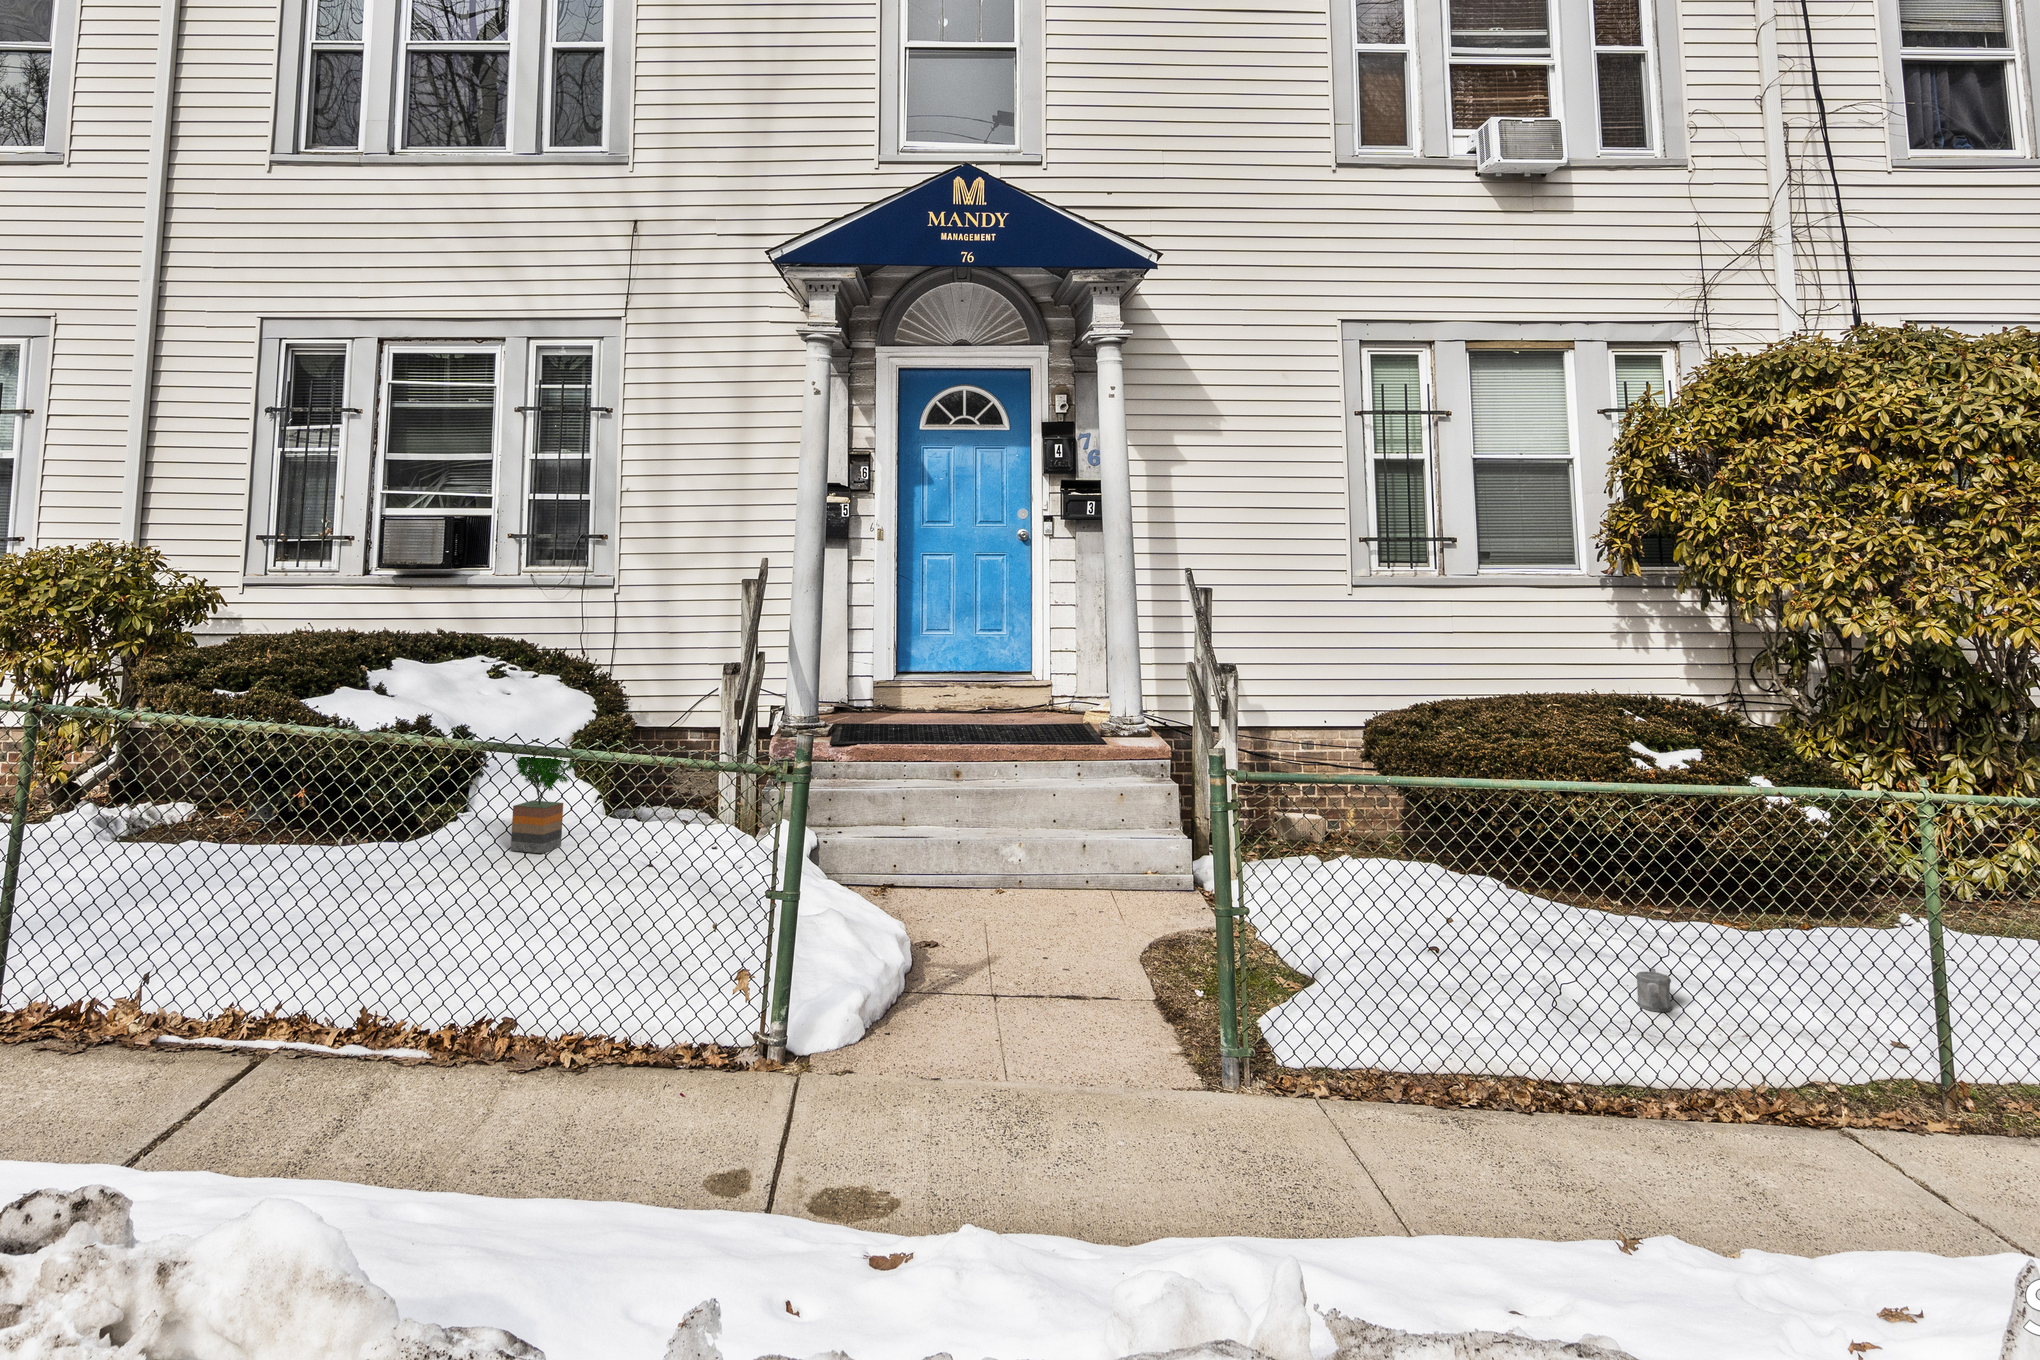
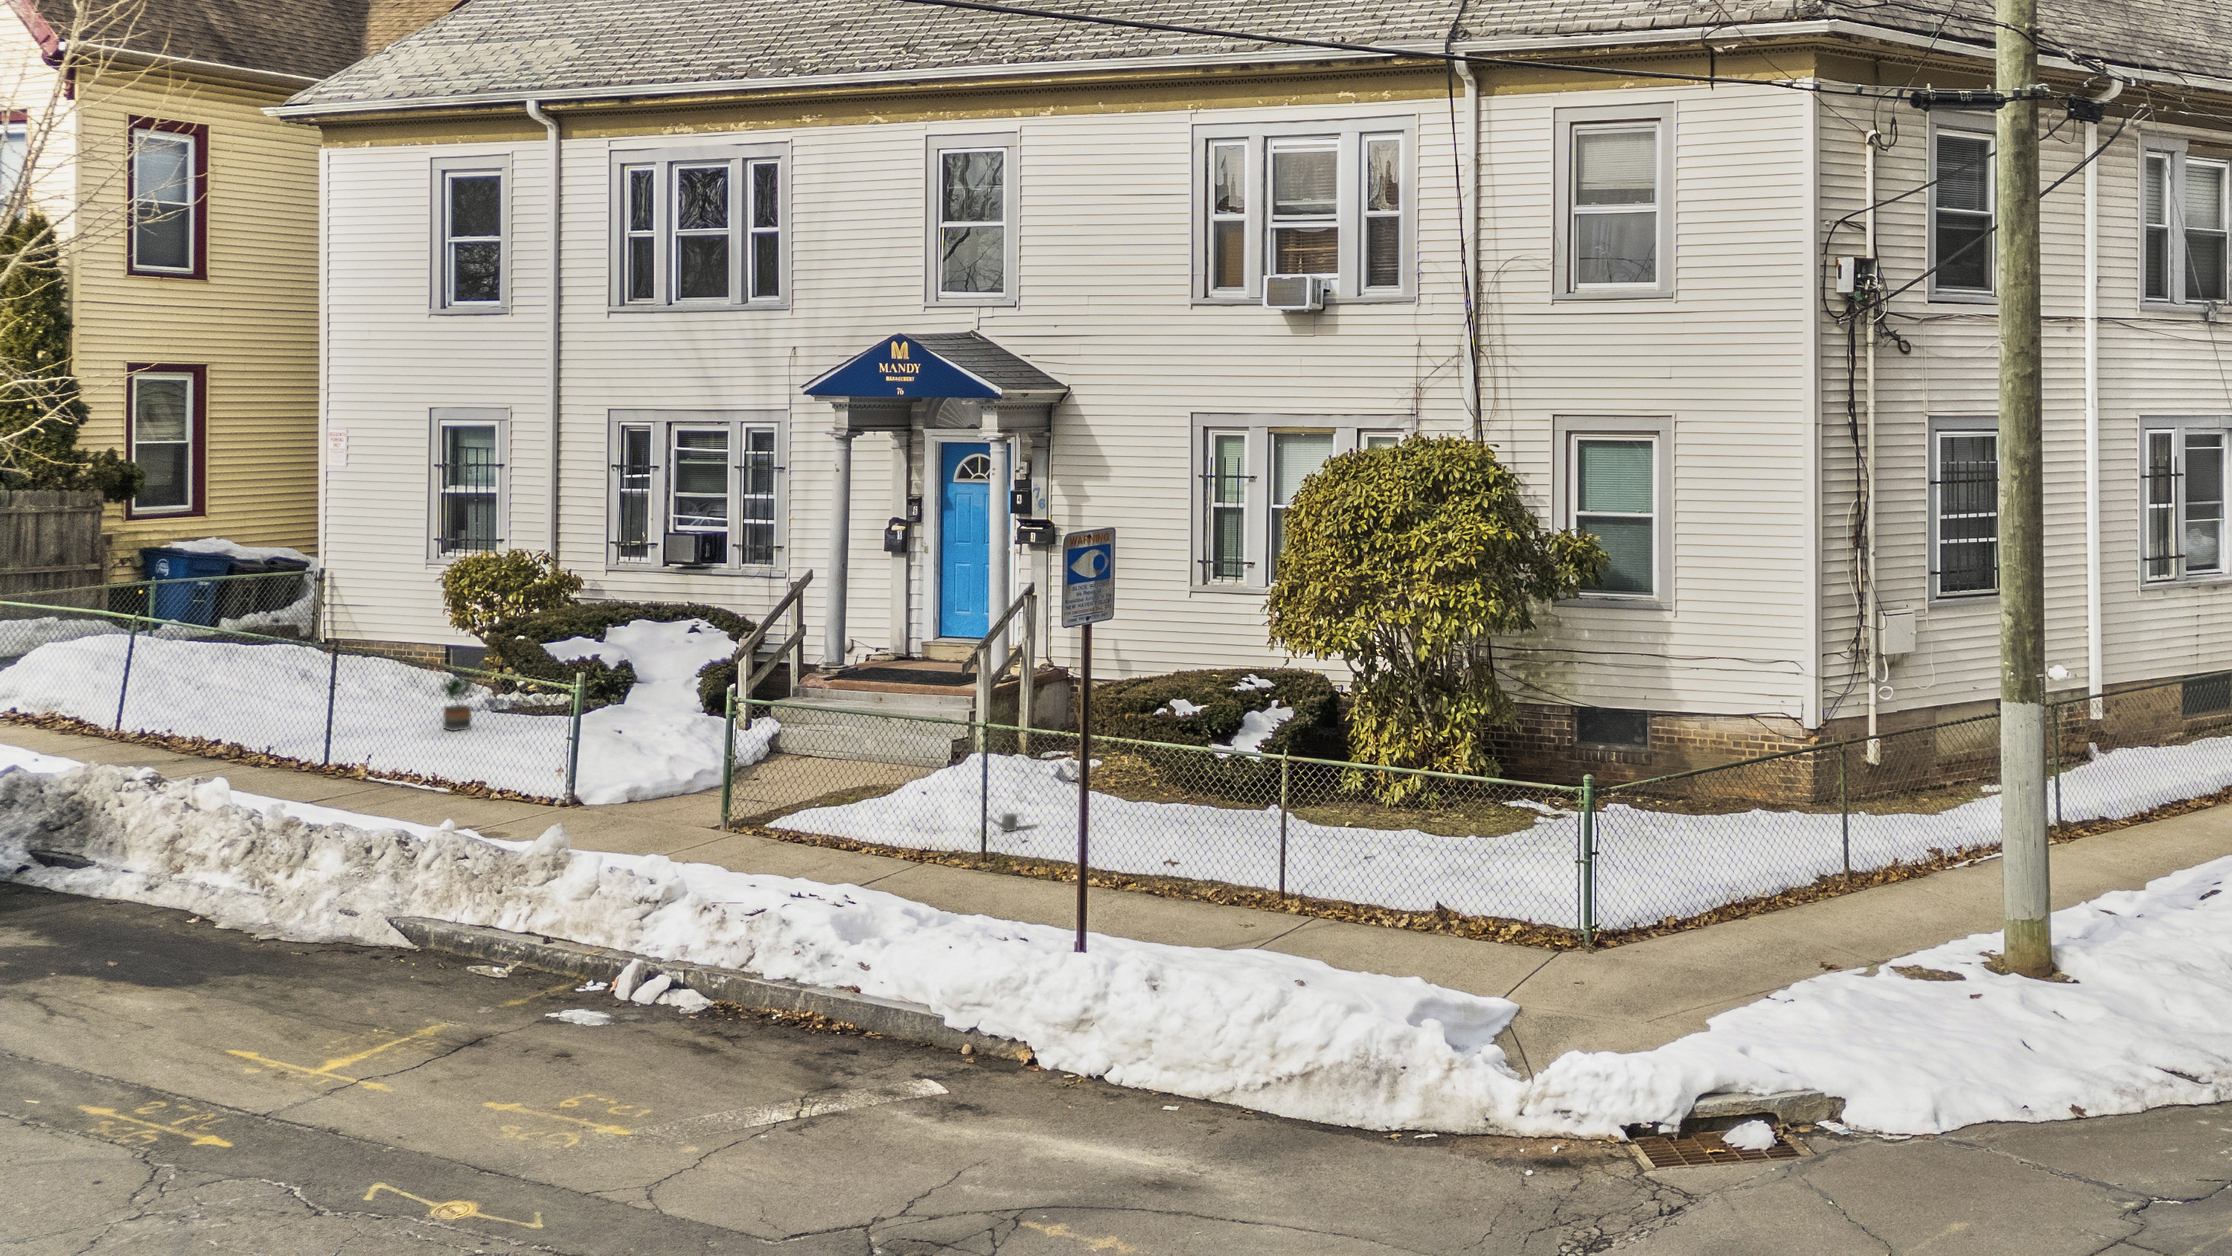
potted tree: present [511,756,576,853] -> present [440,678,477,731]

